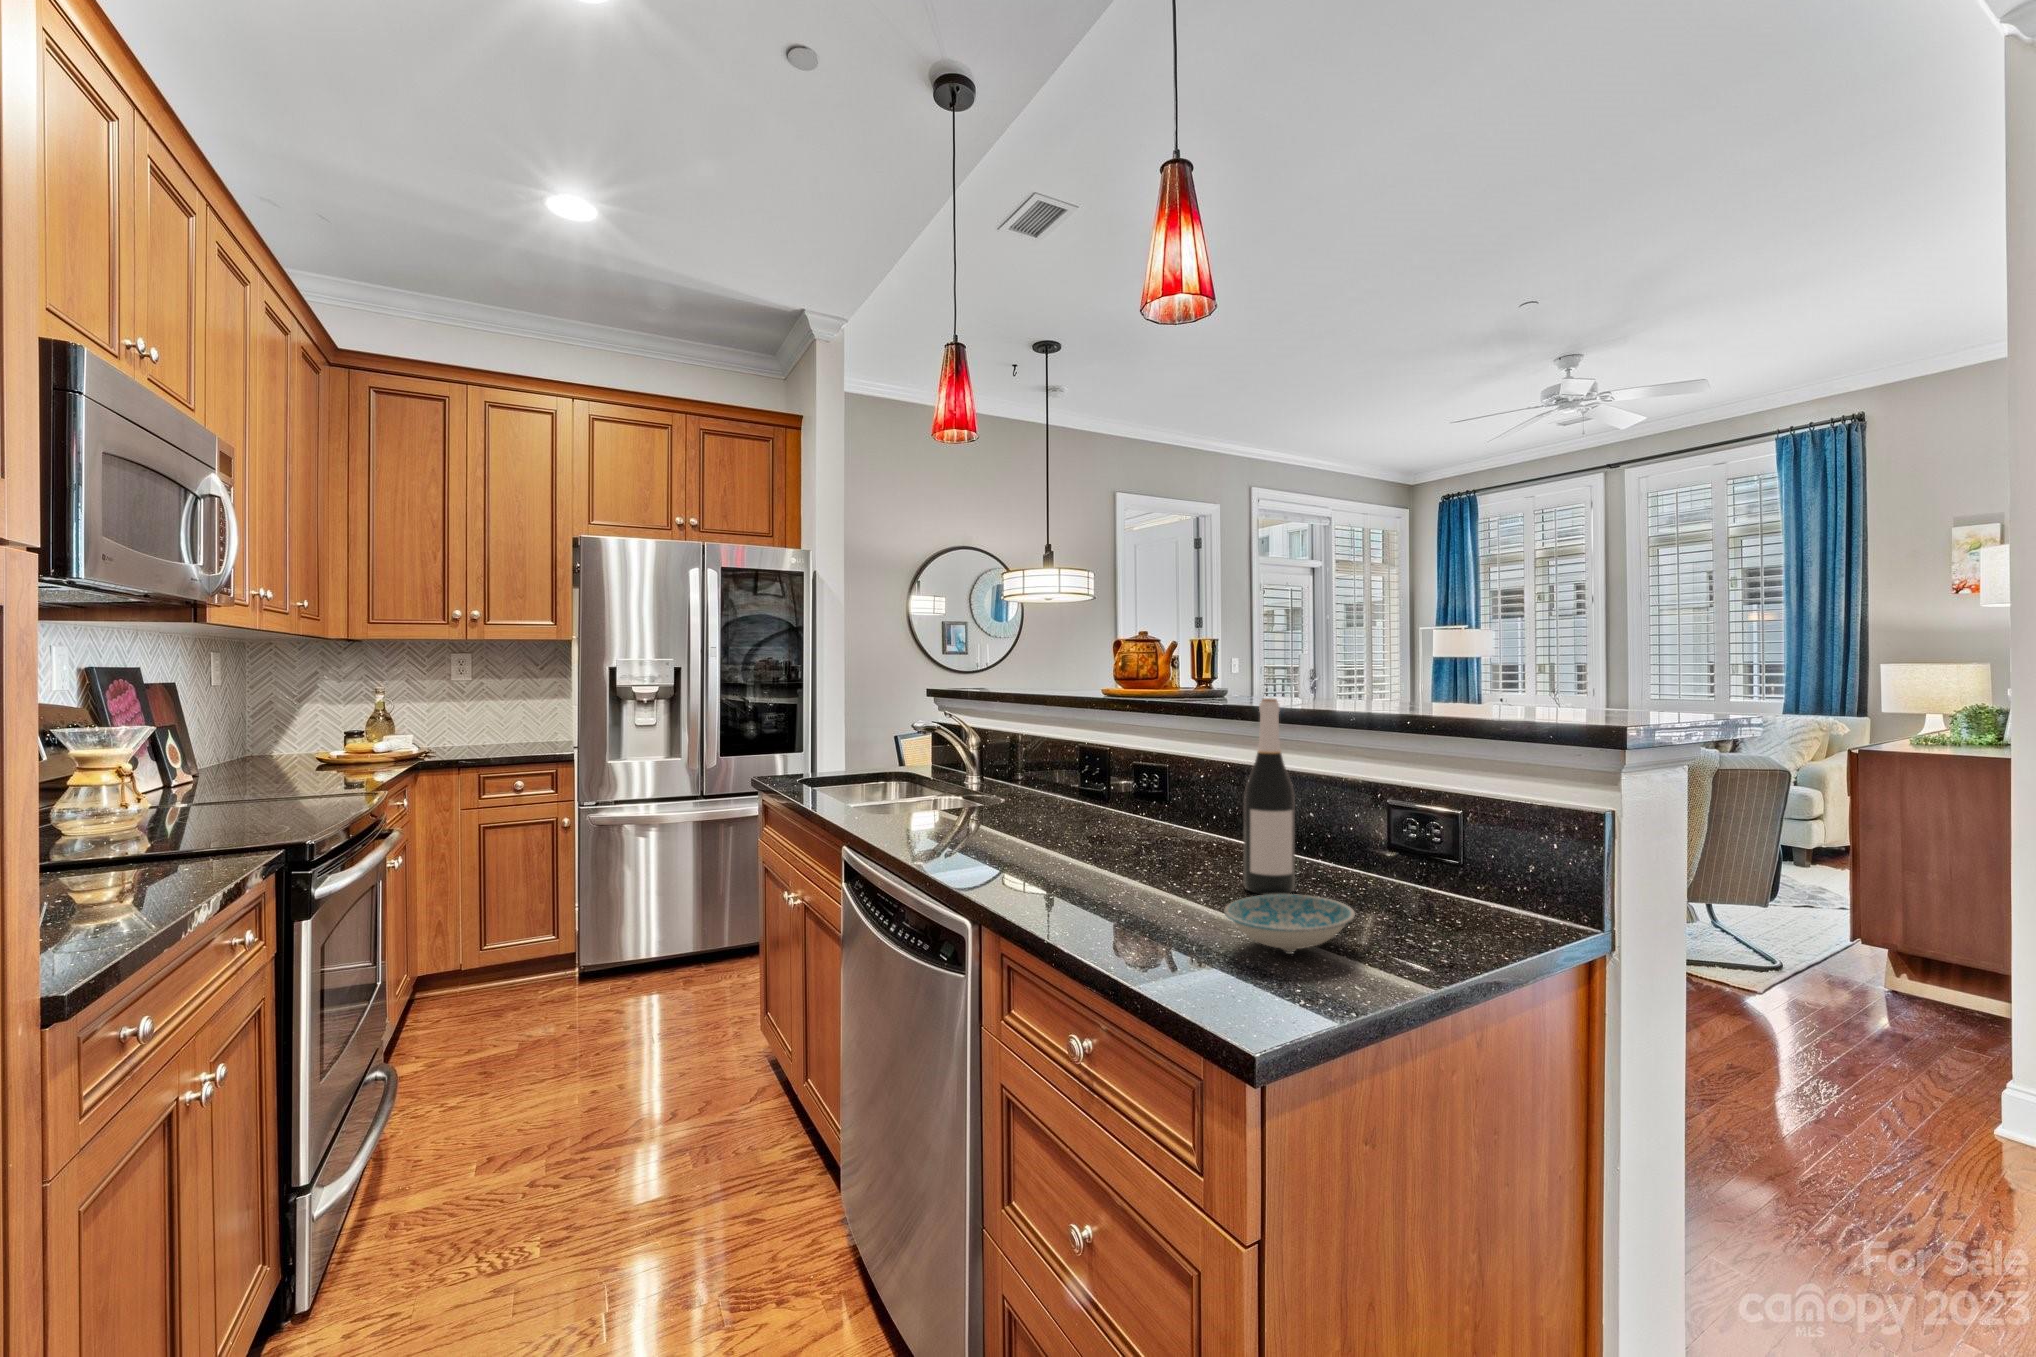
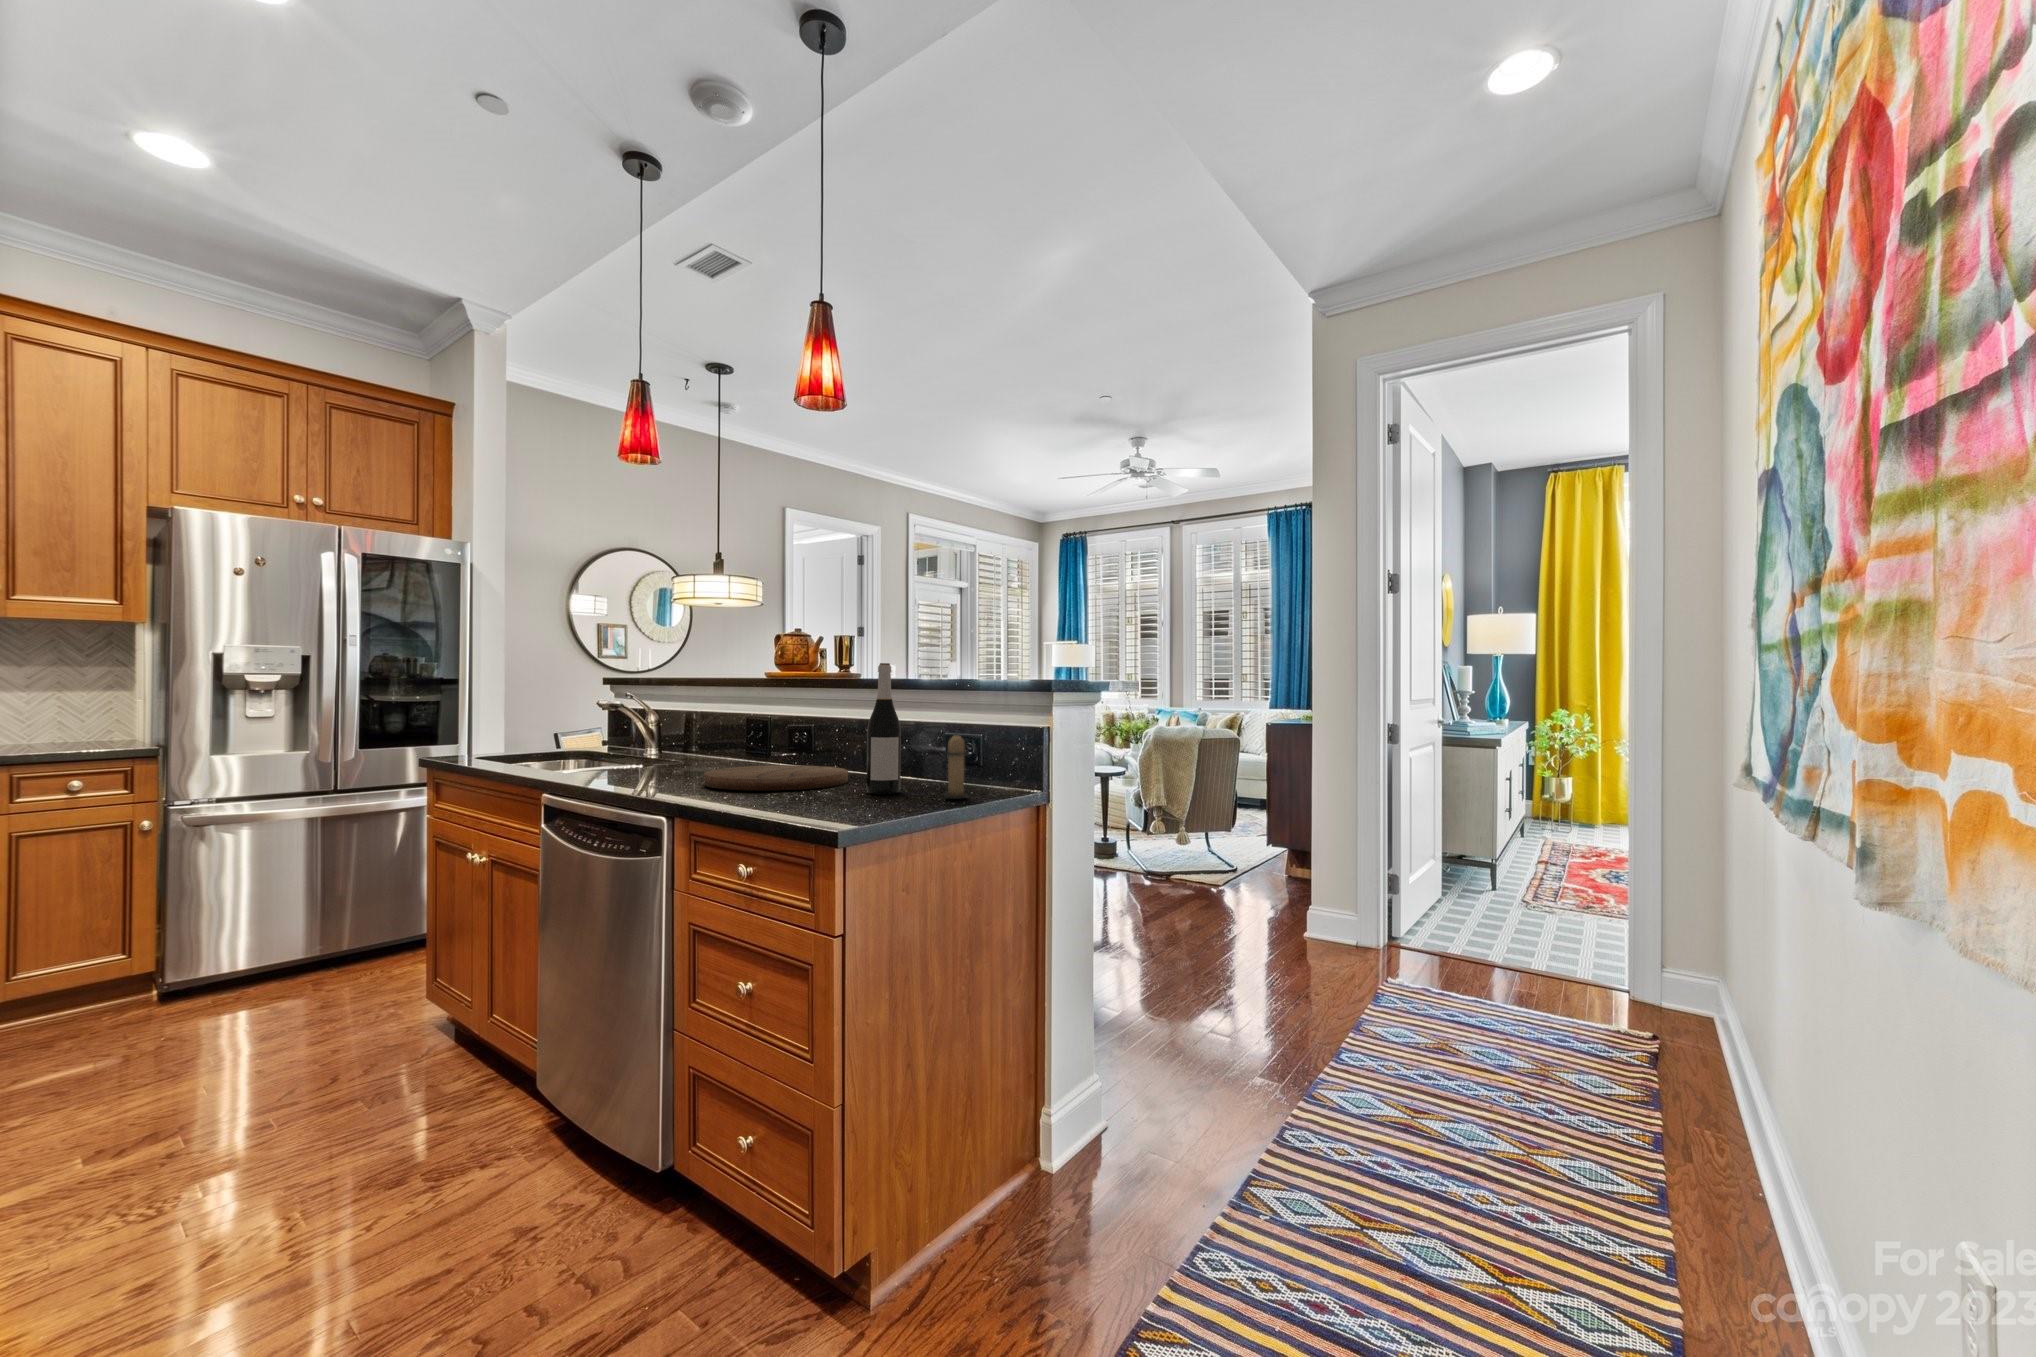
candle: none [1365,811,1422,925] -> present [943,735,970,799]
cutting board: none [1025,820,1211,872] -> present [704,765,848,791]
ceramic bowl: present [1224,894,1355,952] -> none [848,782,928,812]

